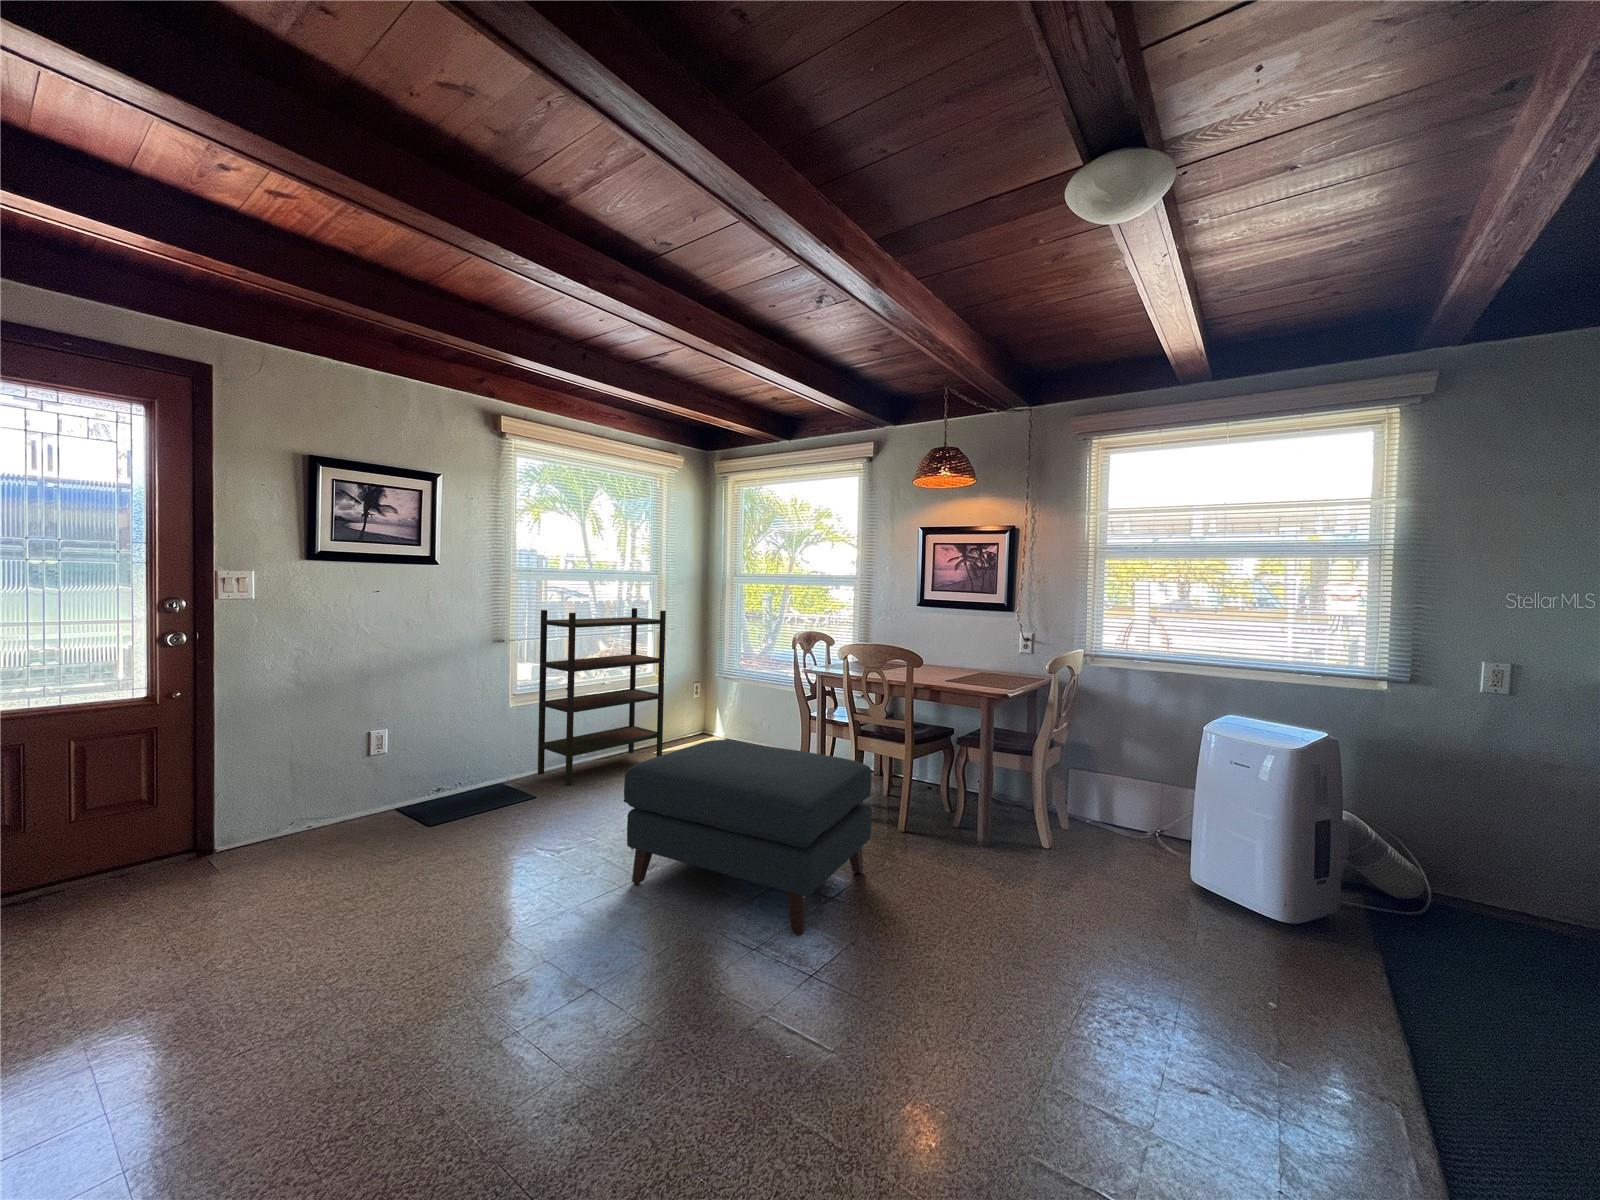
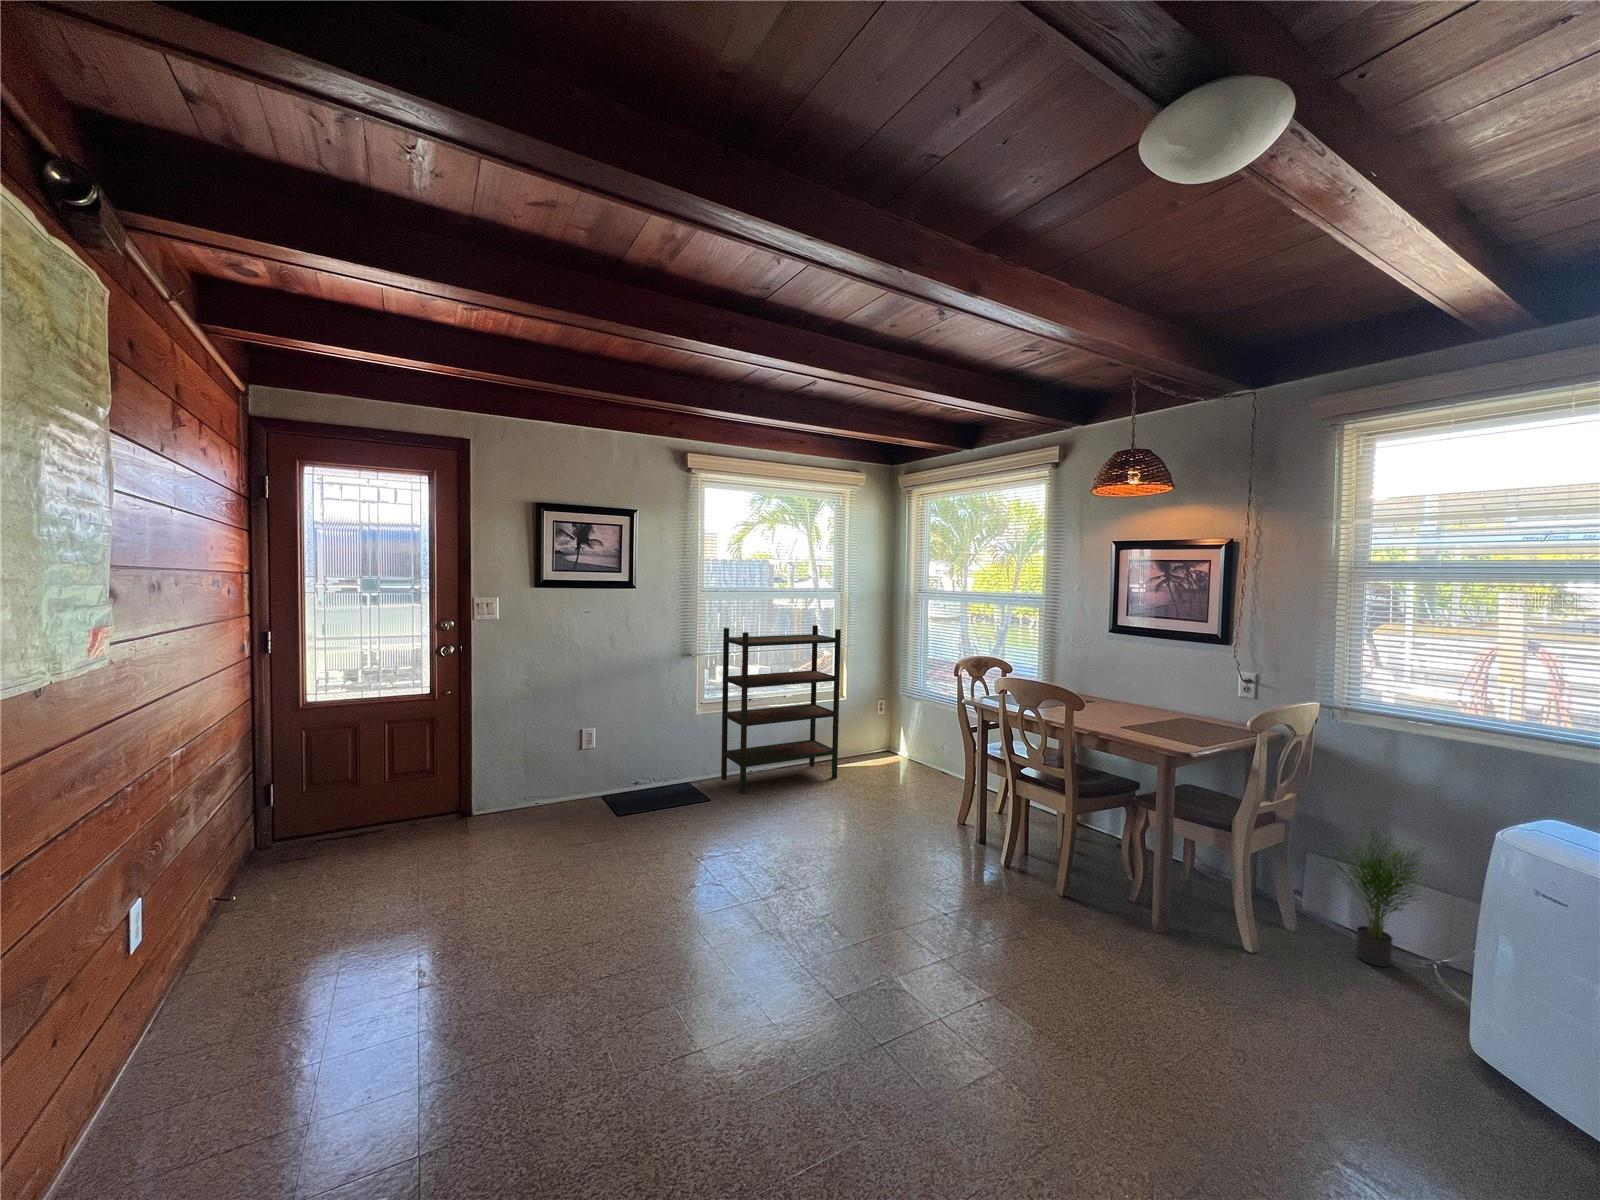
potted plant: none [1081,737,1163,843] -> present [1329,831,1423,967]
ottoman: present [624,740,872,935] -> none [744,773,1000,996]

